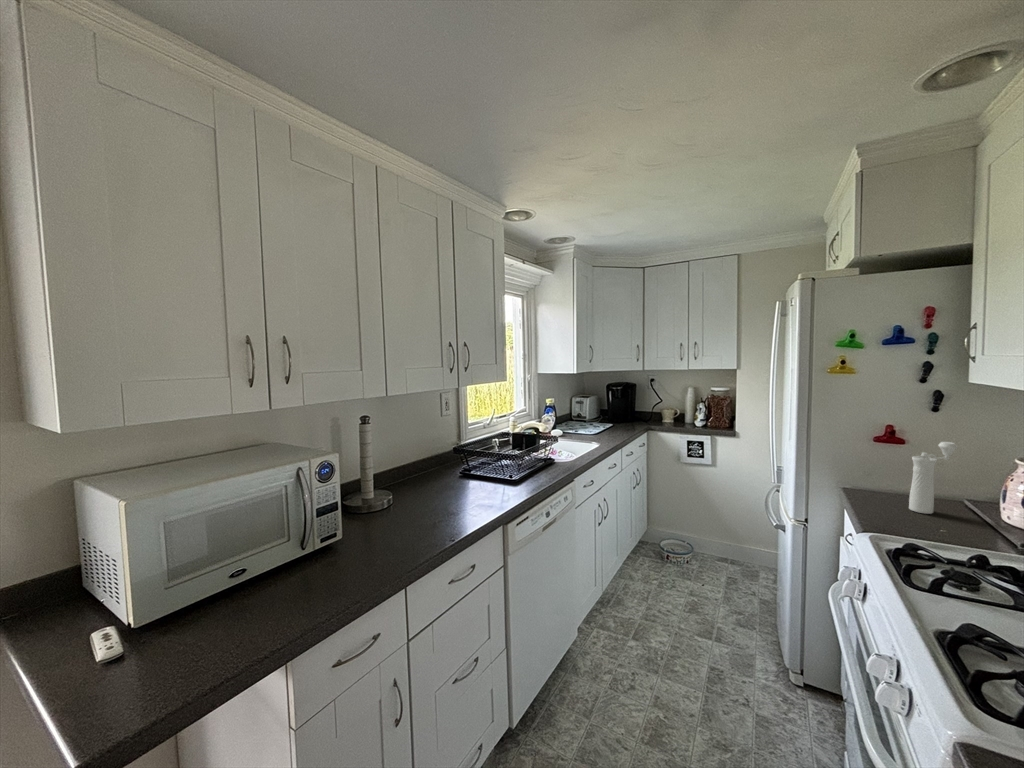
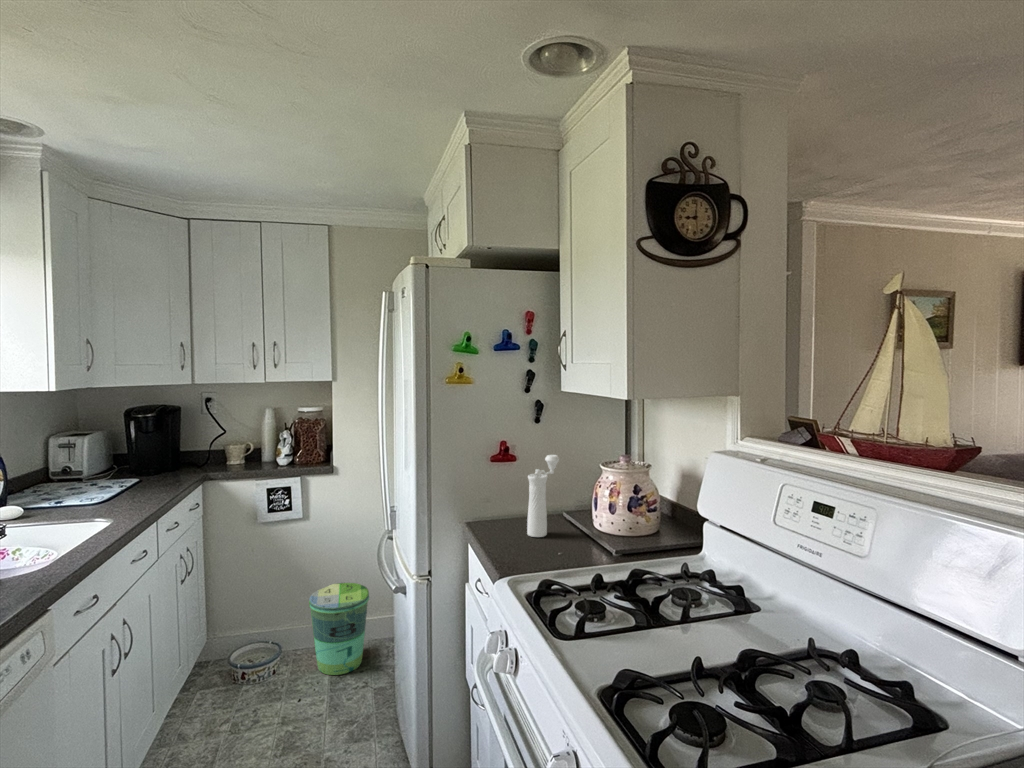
trash can: none [713,516,760,582] -> present [309,583,369,675]

